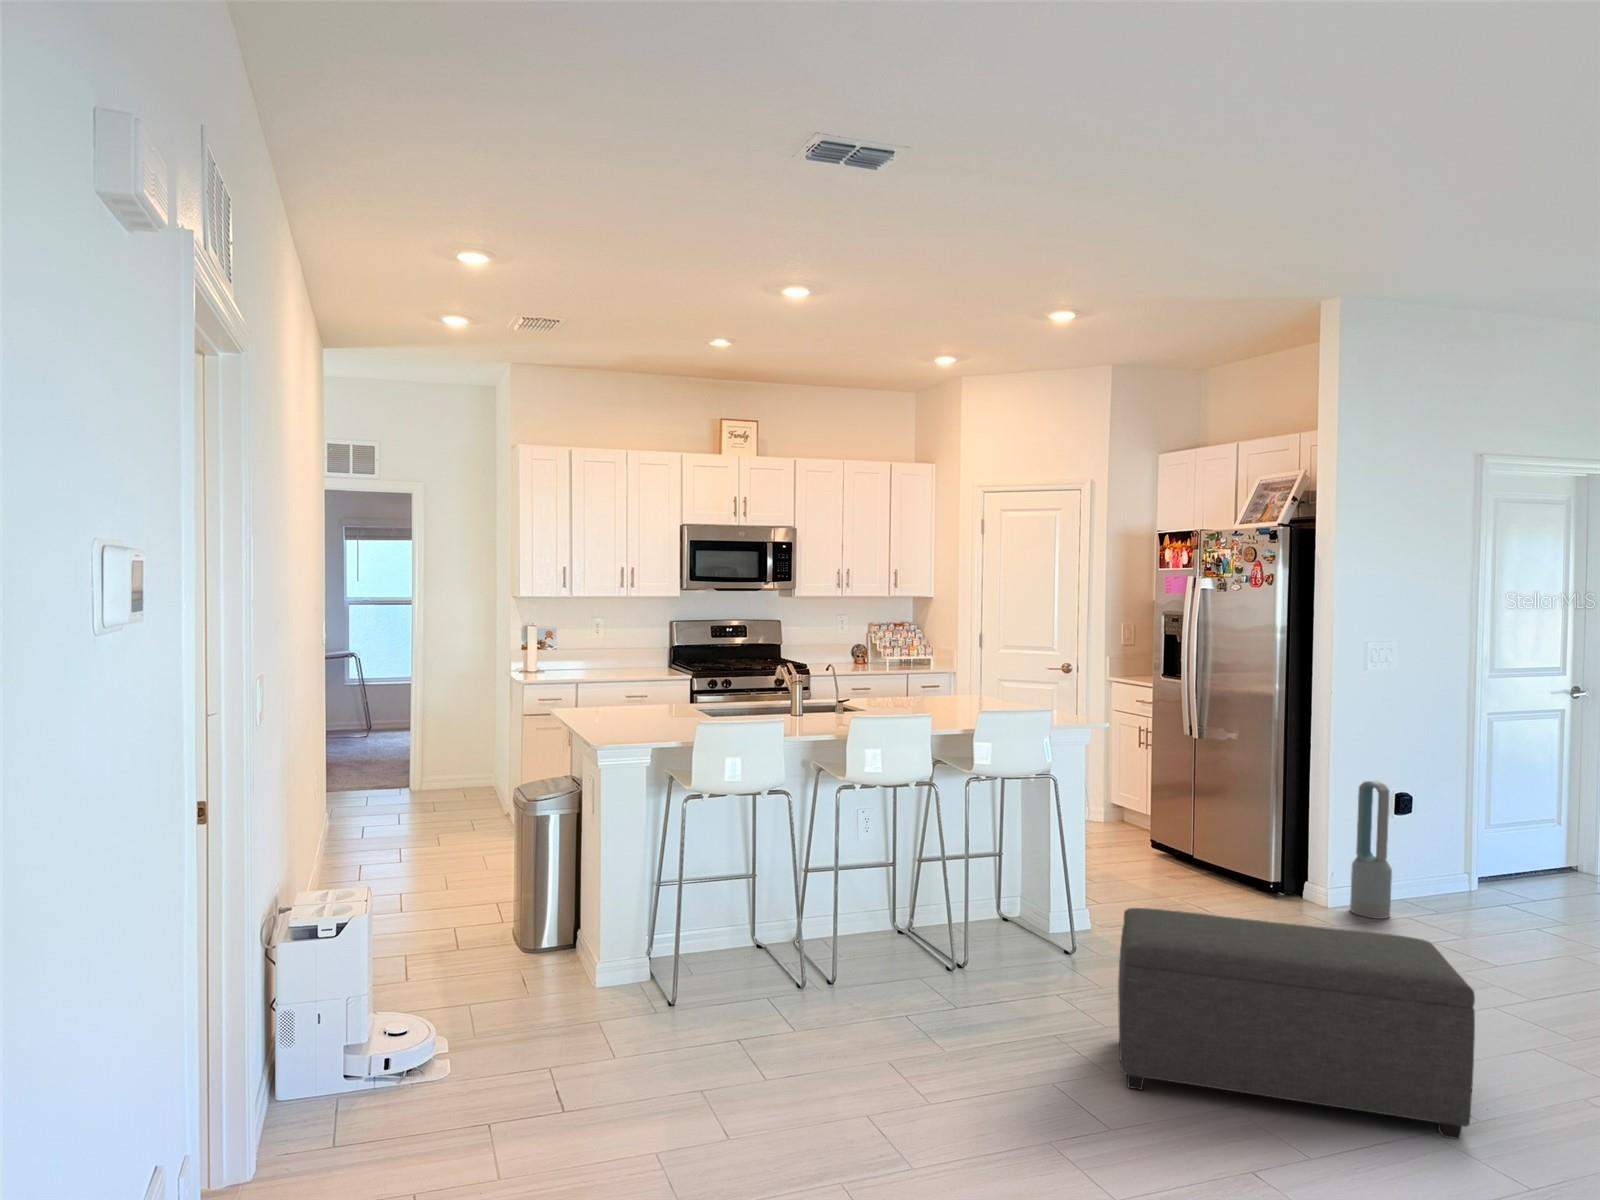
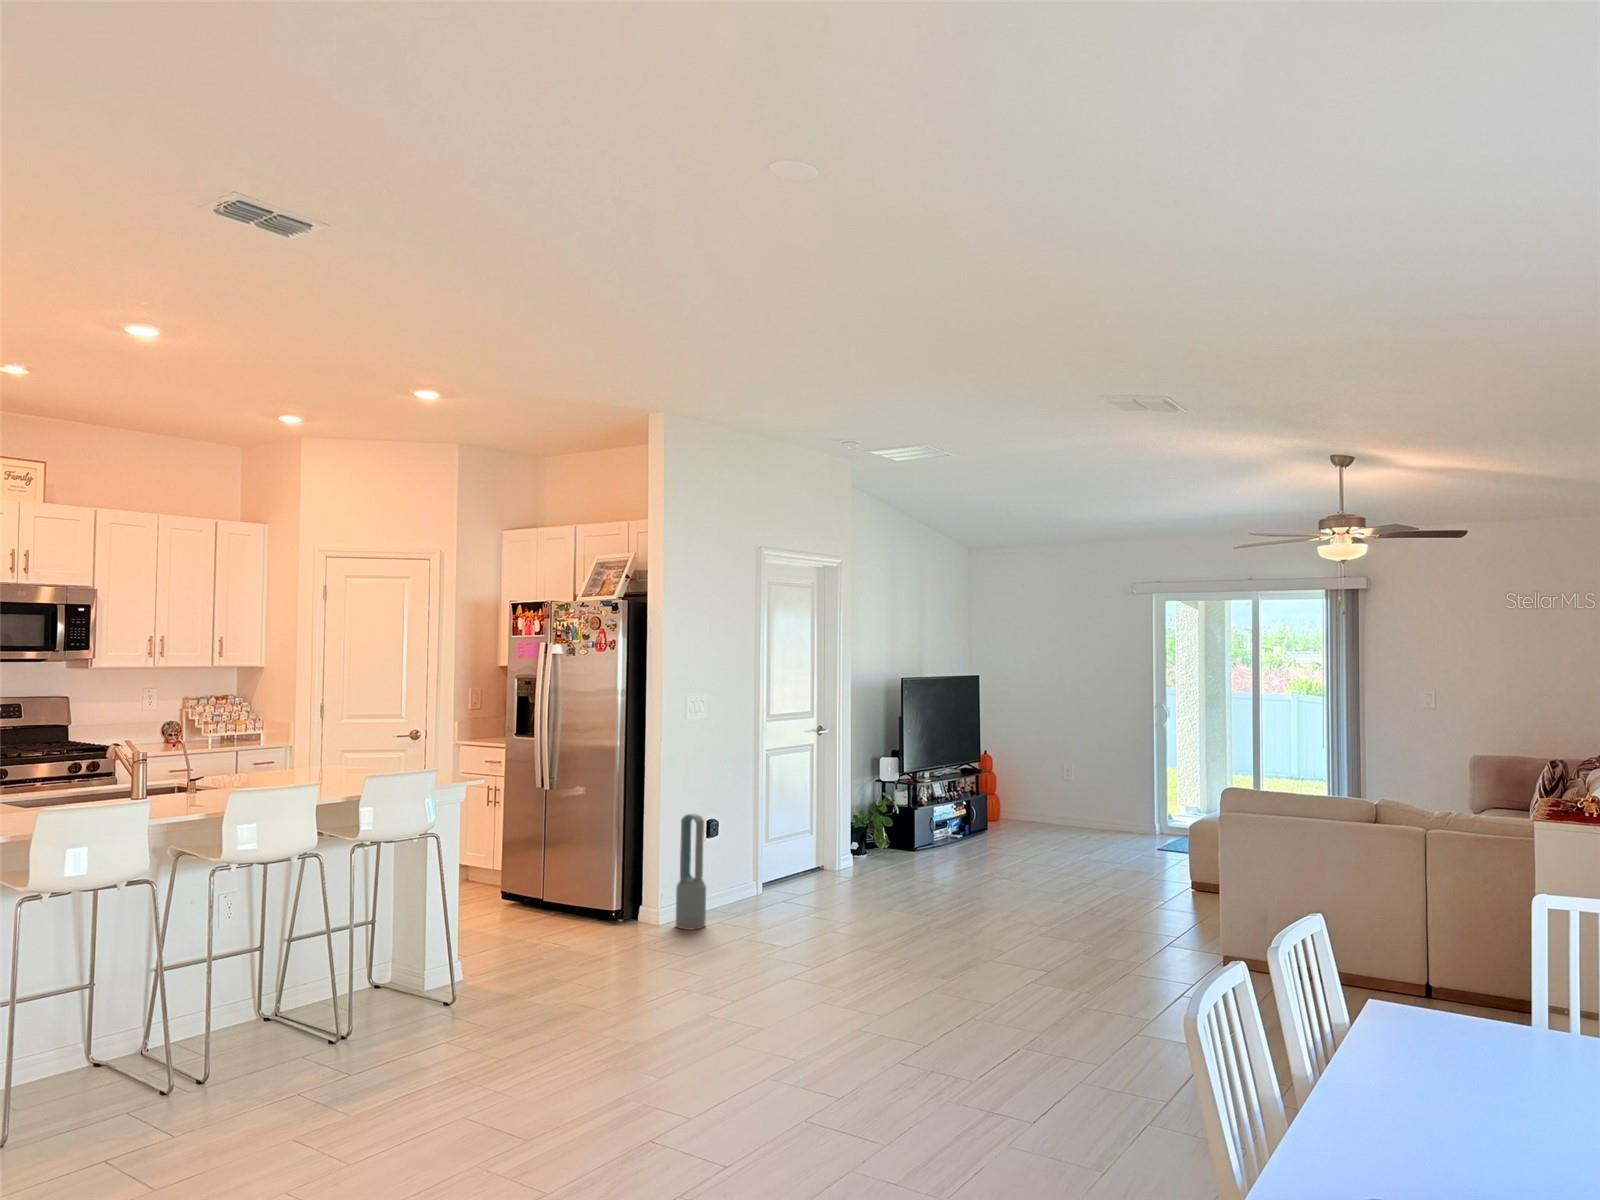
ottoman: present [1118,908,1475,1139] -> none [511,925,779,1095]

